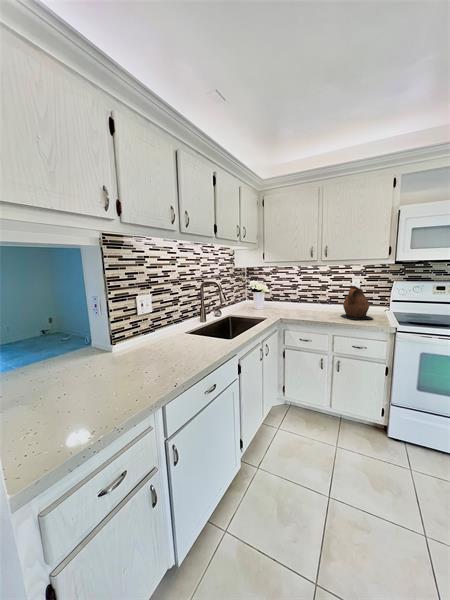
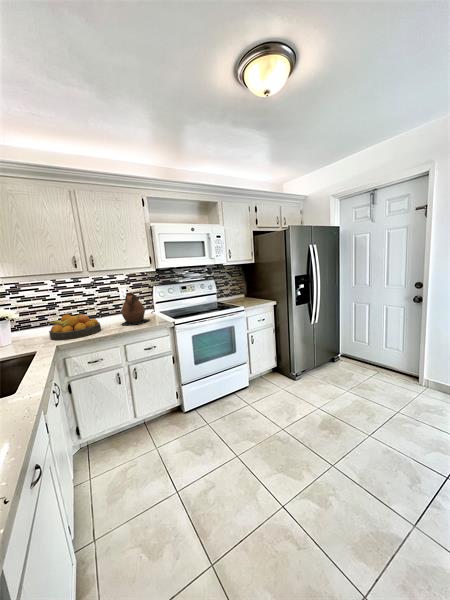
fruit bowl: none [283,296,321,317] -> present [49,314,101,340]

